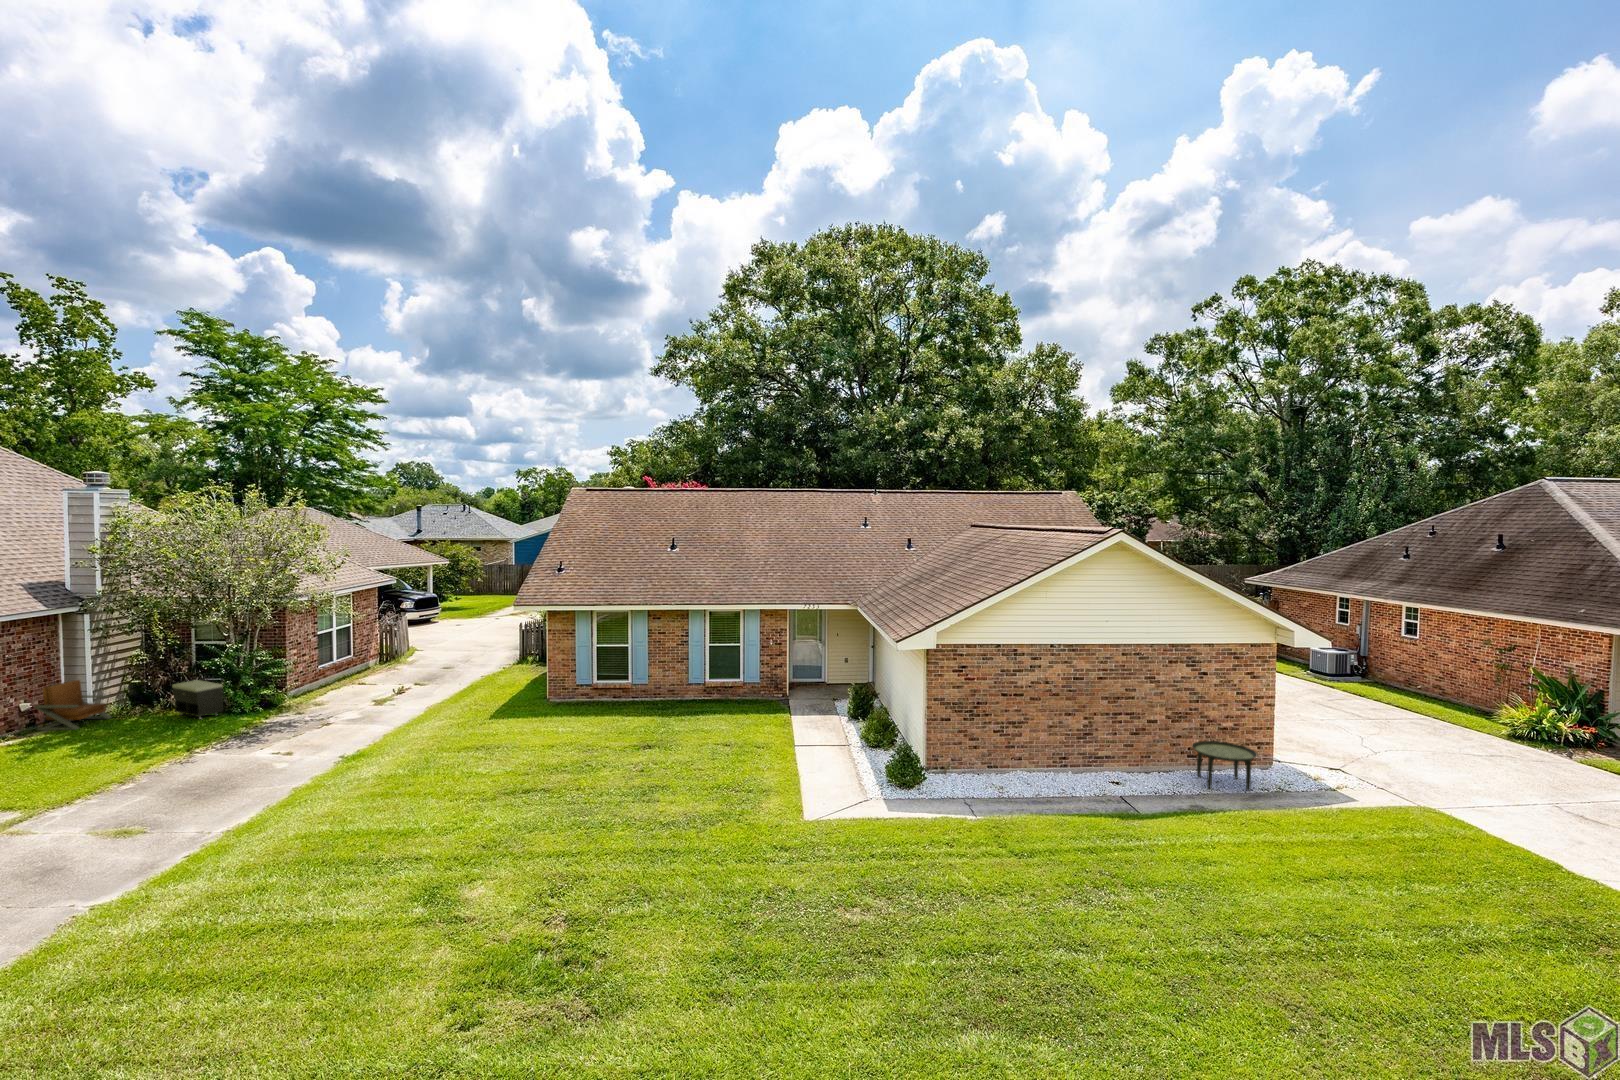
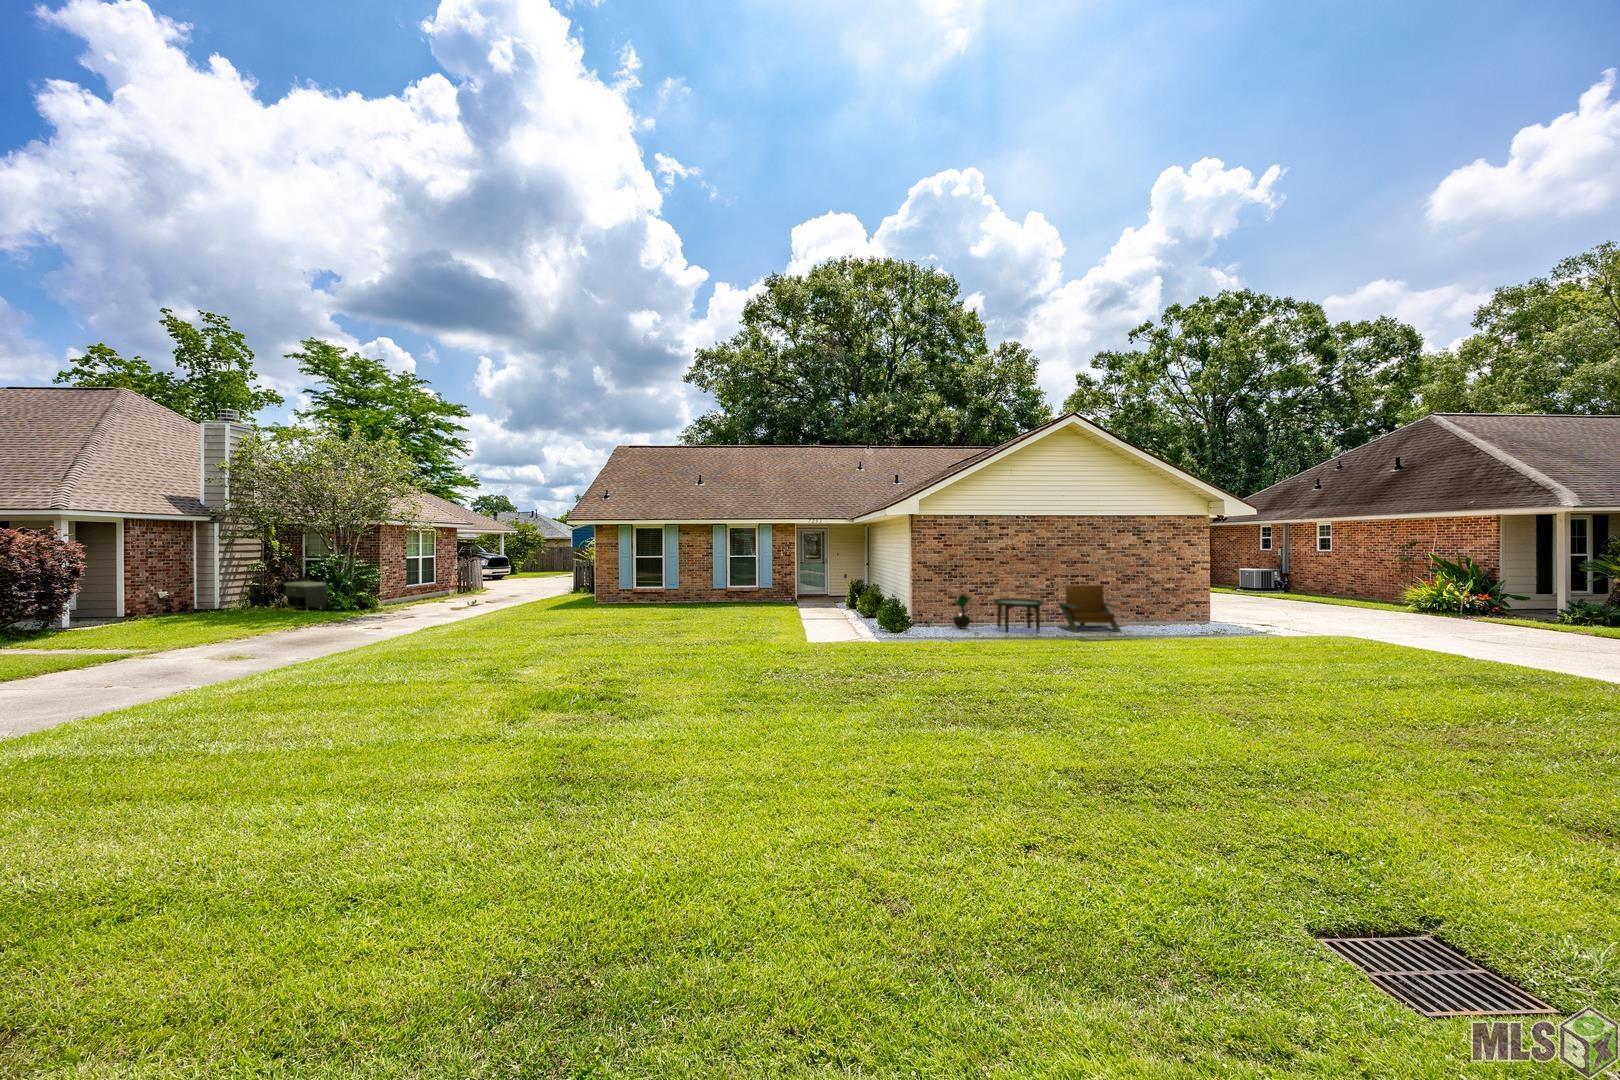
lounge chair: present [35,680,111,730] -> present [1059,585,1121,632]
potted tree: none [973,734,1000,778] -> present [953,593,971,628]
round table: present [1192,741,1257,791] -> present [993,598,1044,632]

